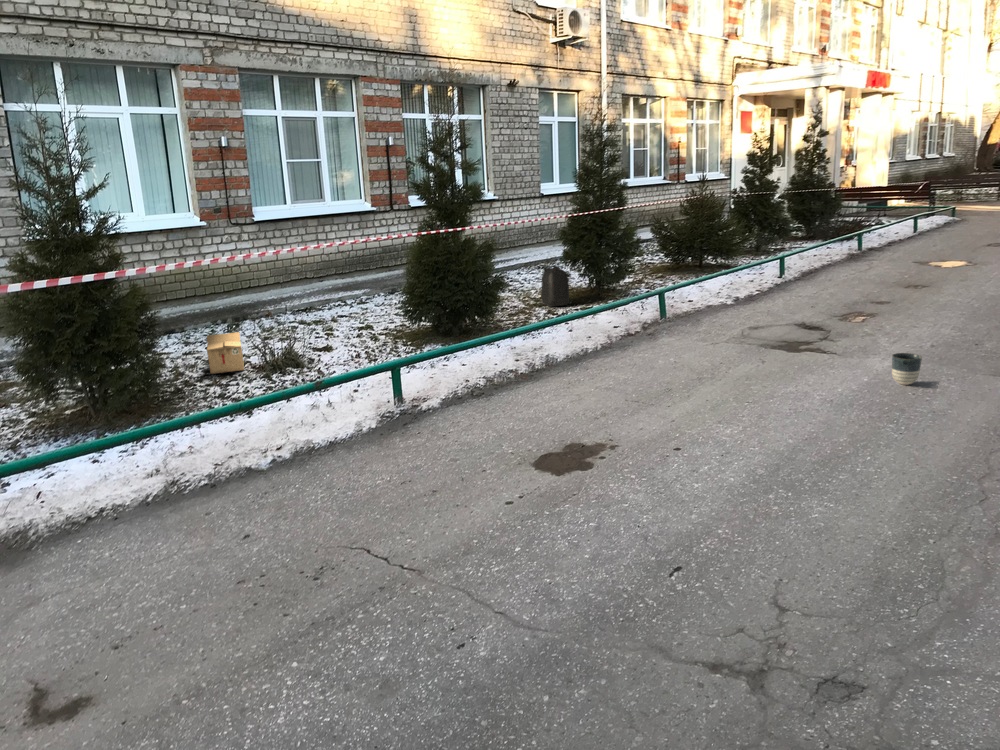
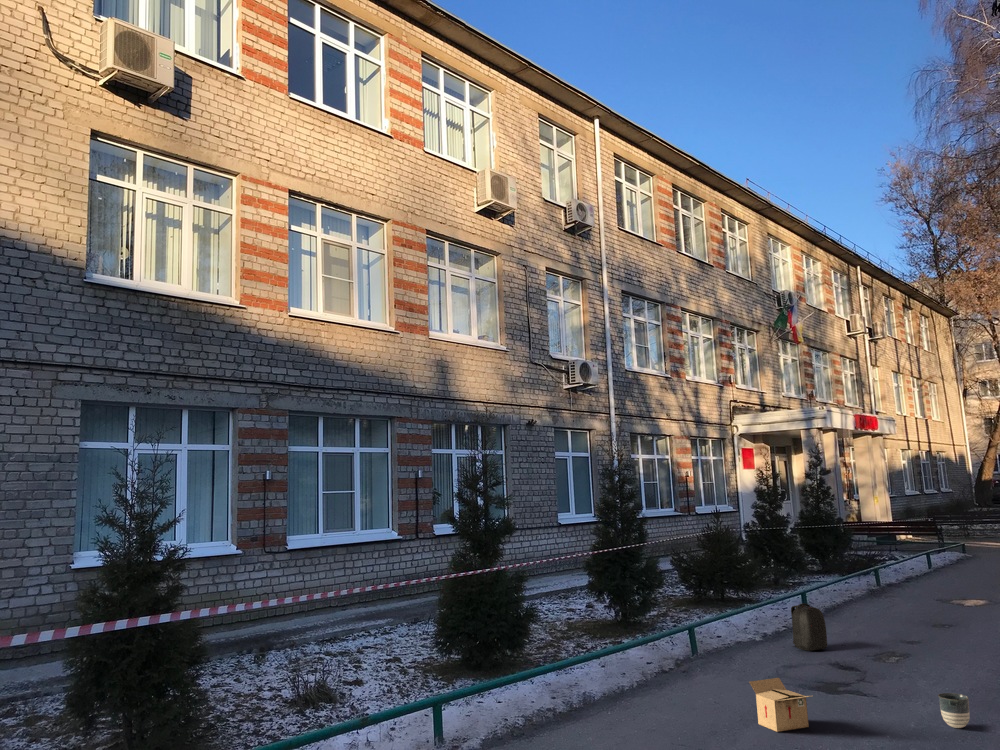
backpack: present [542,266,569,307] -> present [791,603,827,651]
cardboard box: present [207,332,244,374] -> present [749,678,810,732]

